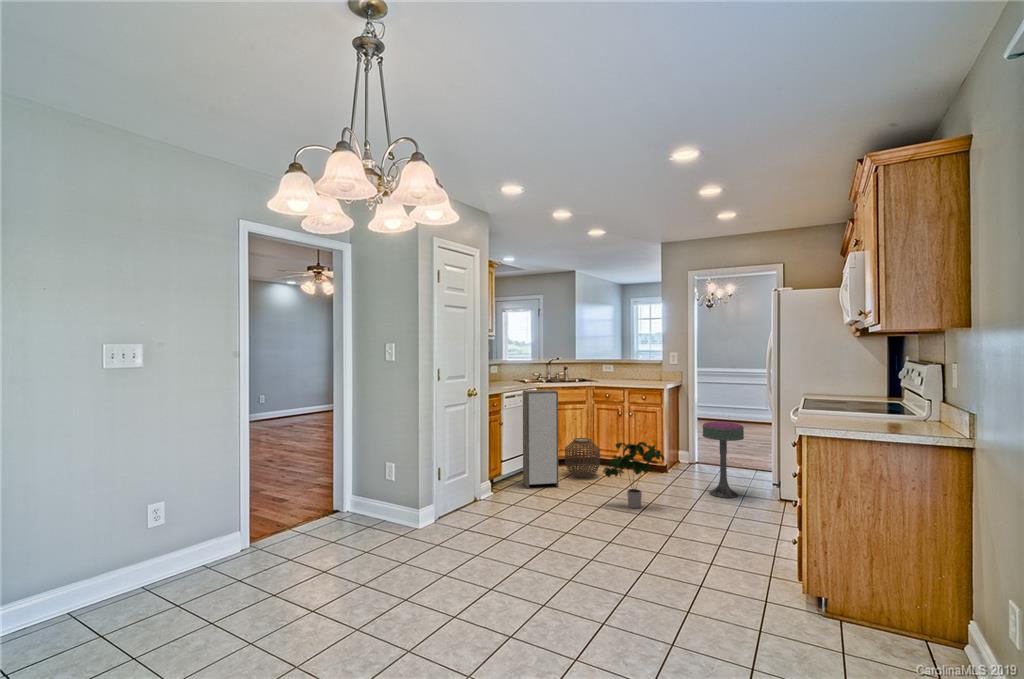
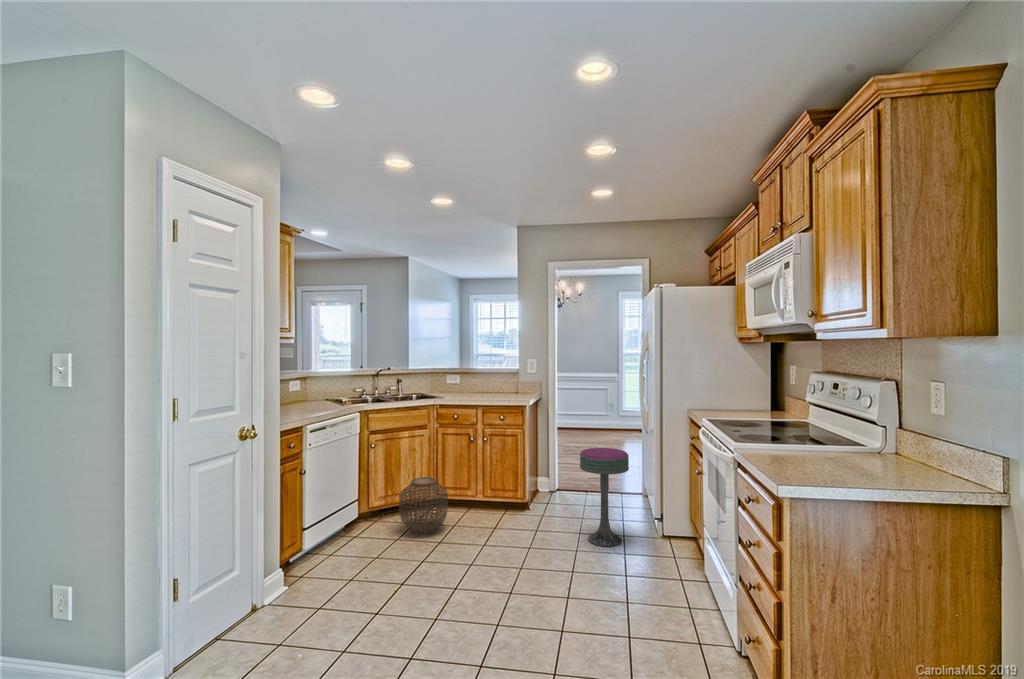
storage cabinet: present [523,390,558,489] -> none [337,416,391,567]
potted plant: present [603,442,664,508] -> none [459,489,543,586]

